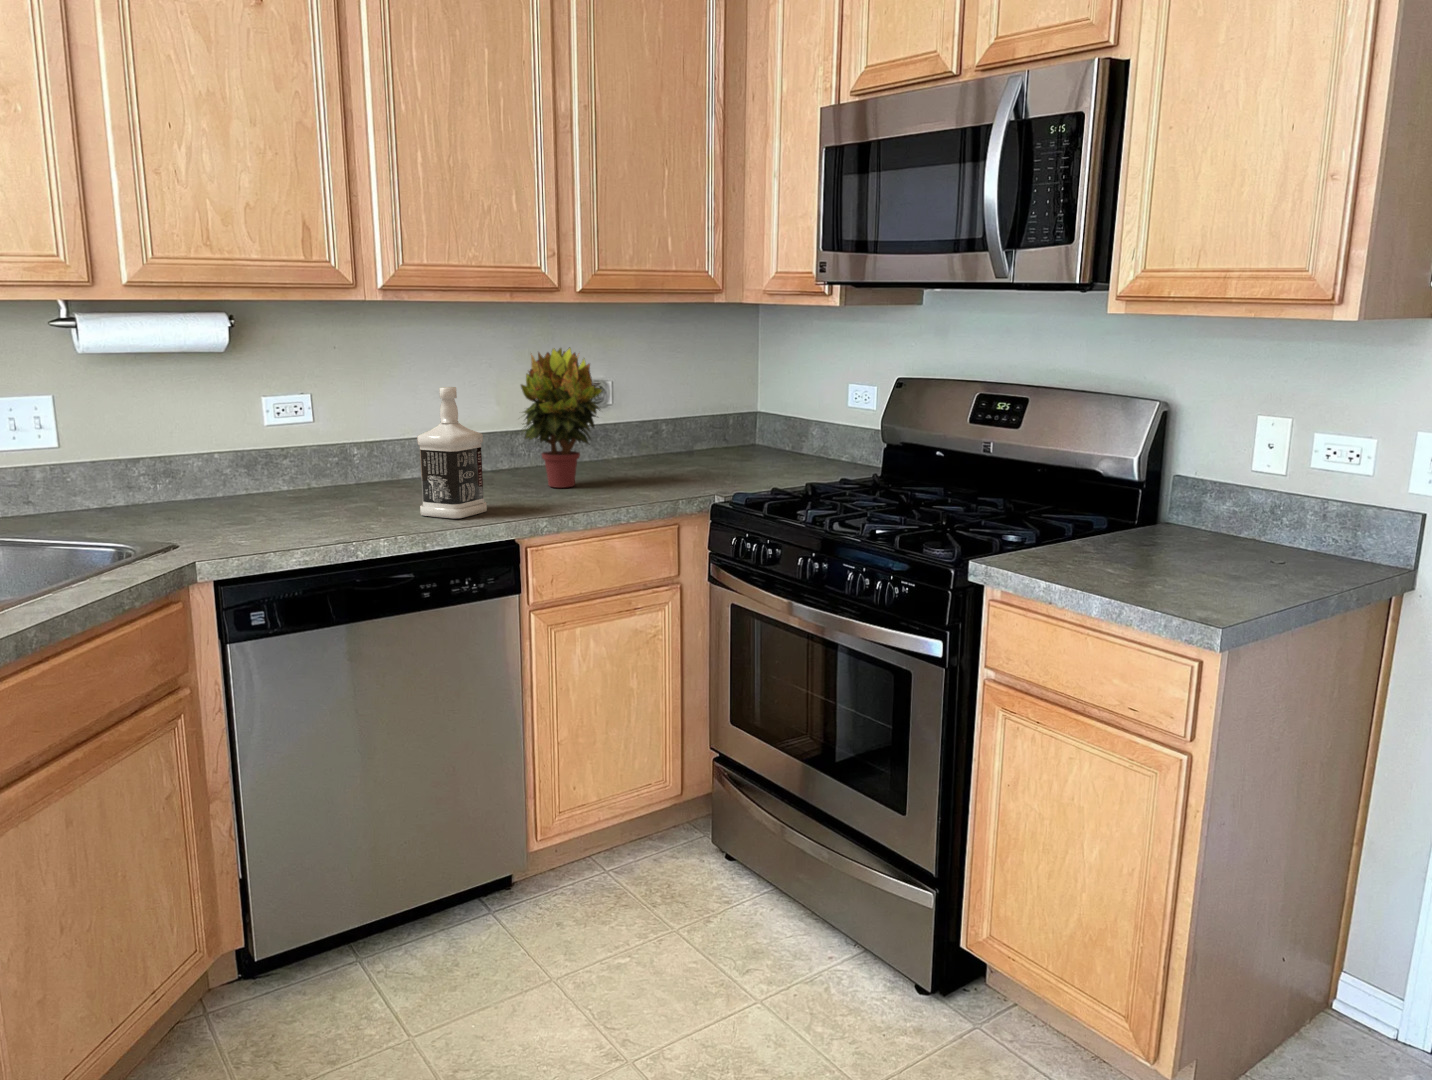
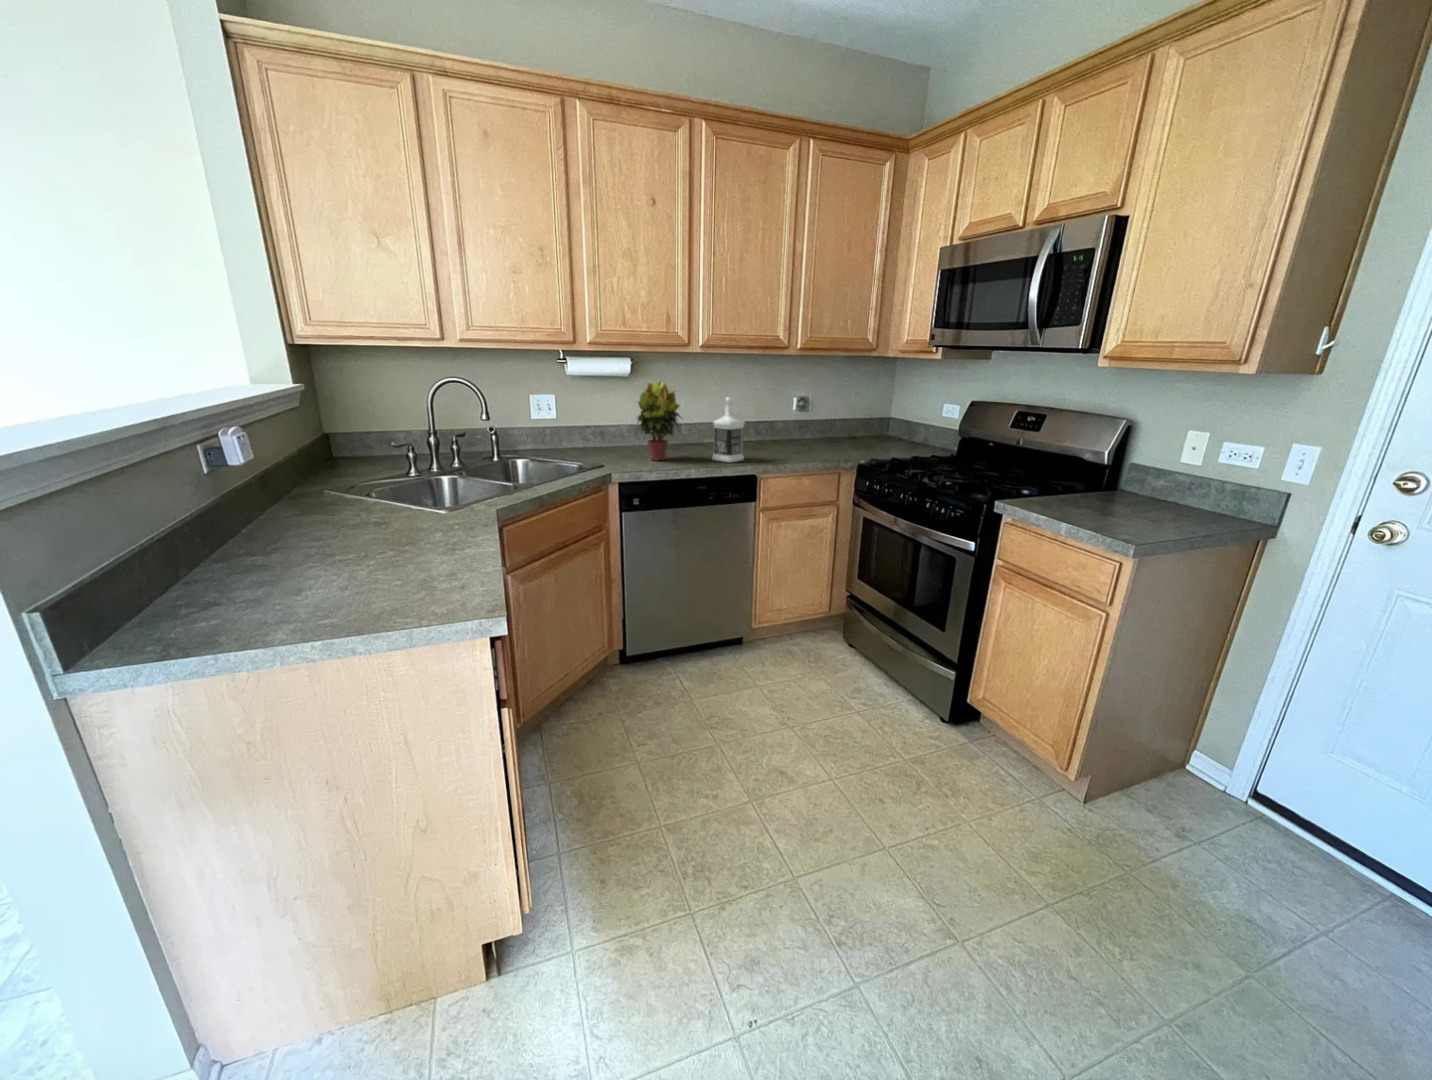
potted plant: present [521,348,602,488] -> present [636,381,681,460]

